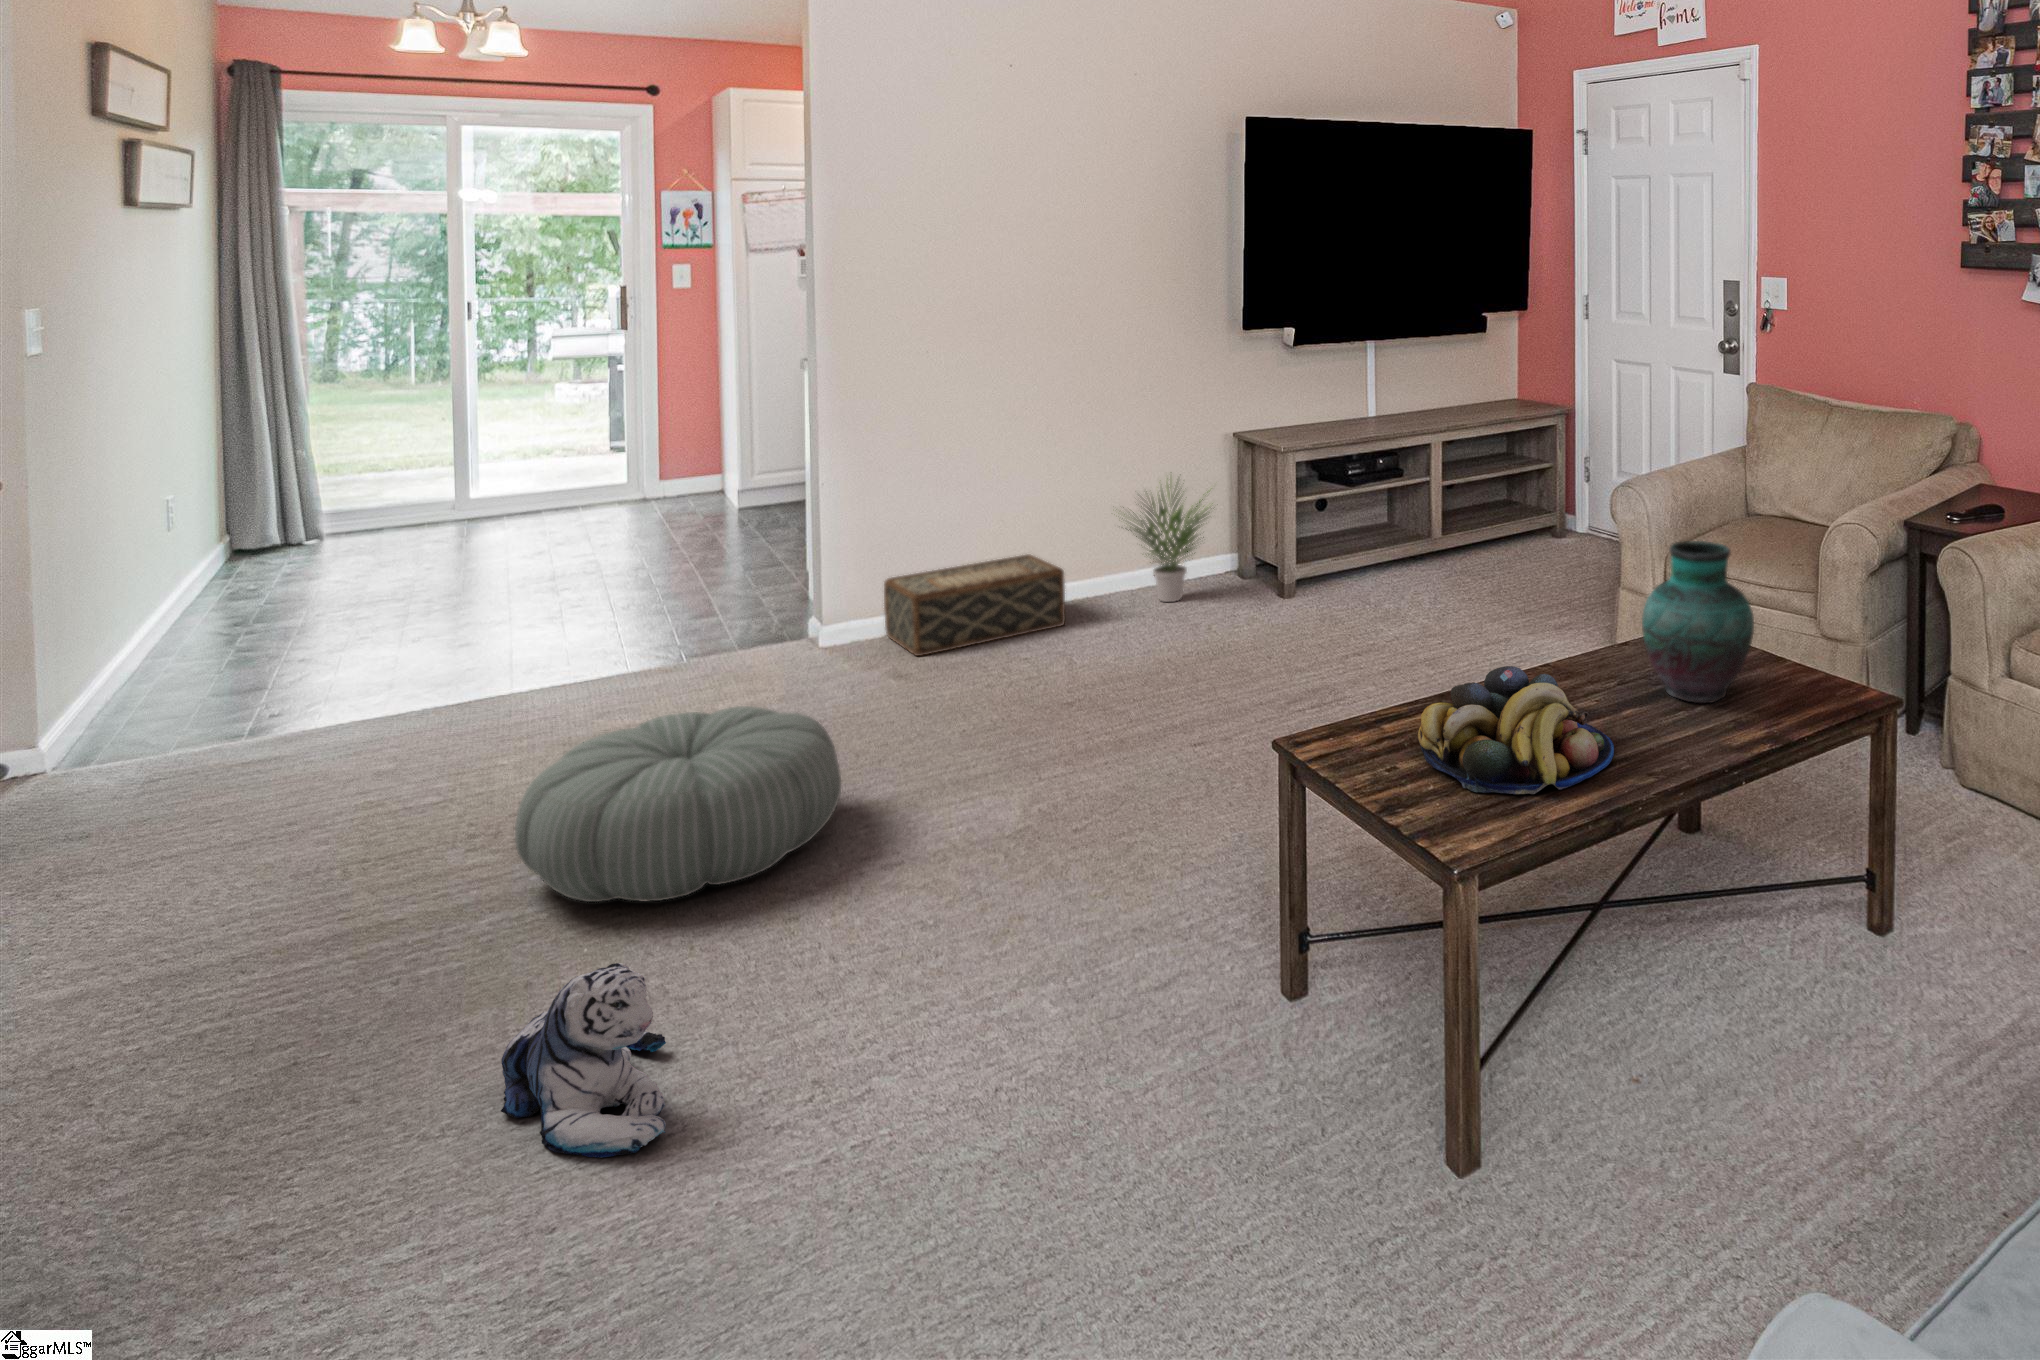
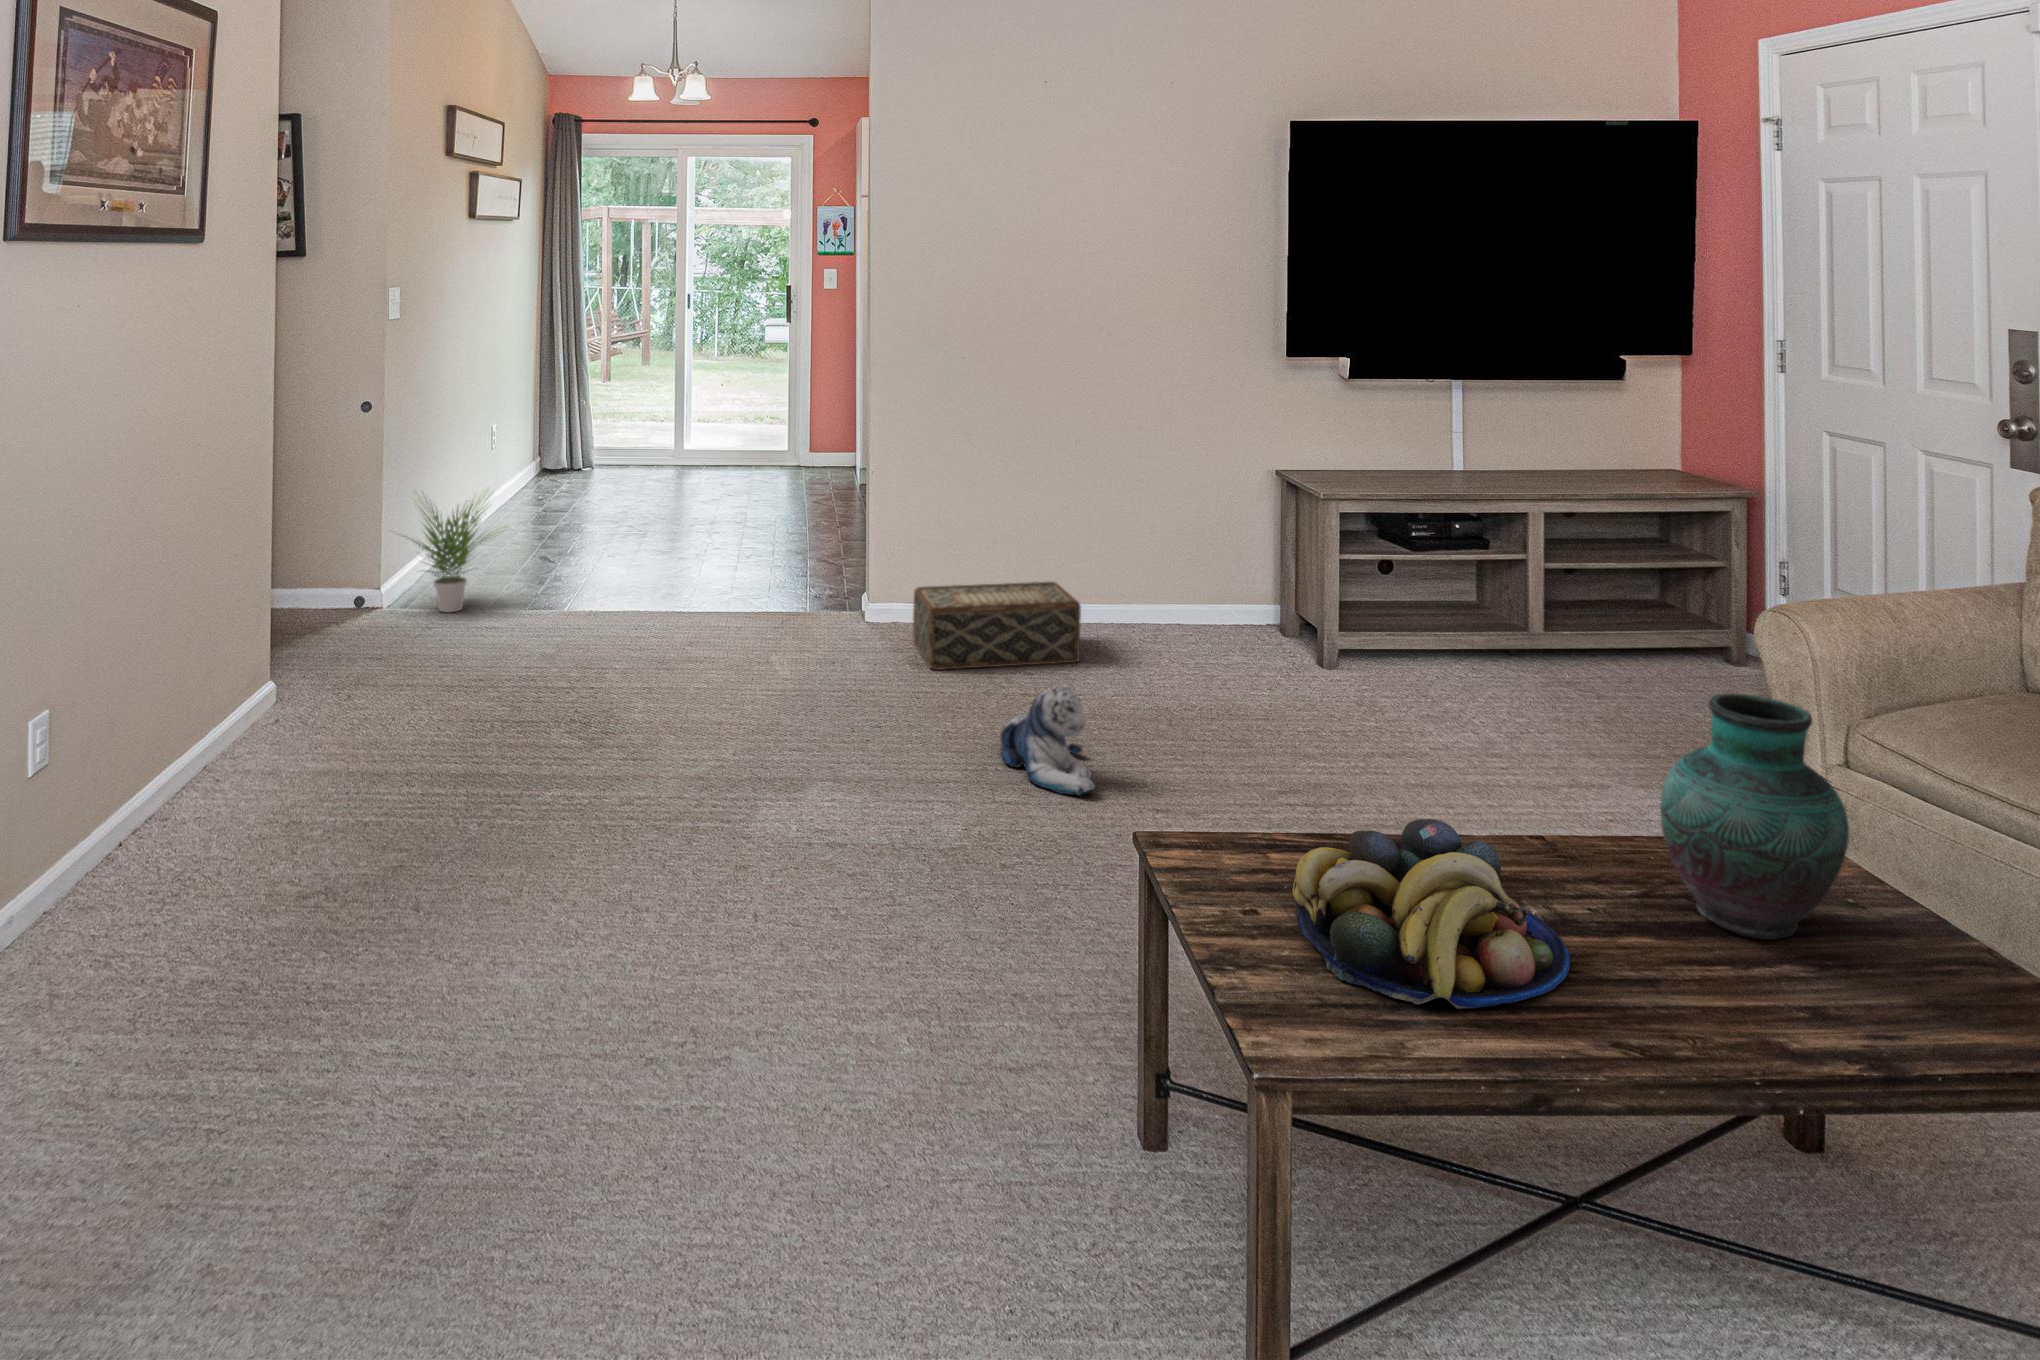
potted plant: present [1122,485,1210,602] -> present [404,499,503,612]
pouf: present [515,706,841,902] -> none [538,688,798,860]
plush toy: present [501,963,666,1158] -> present [1000,688,1095,795]

